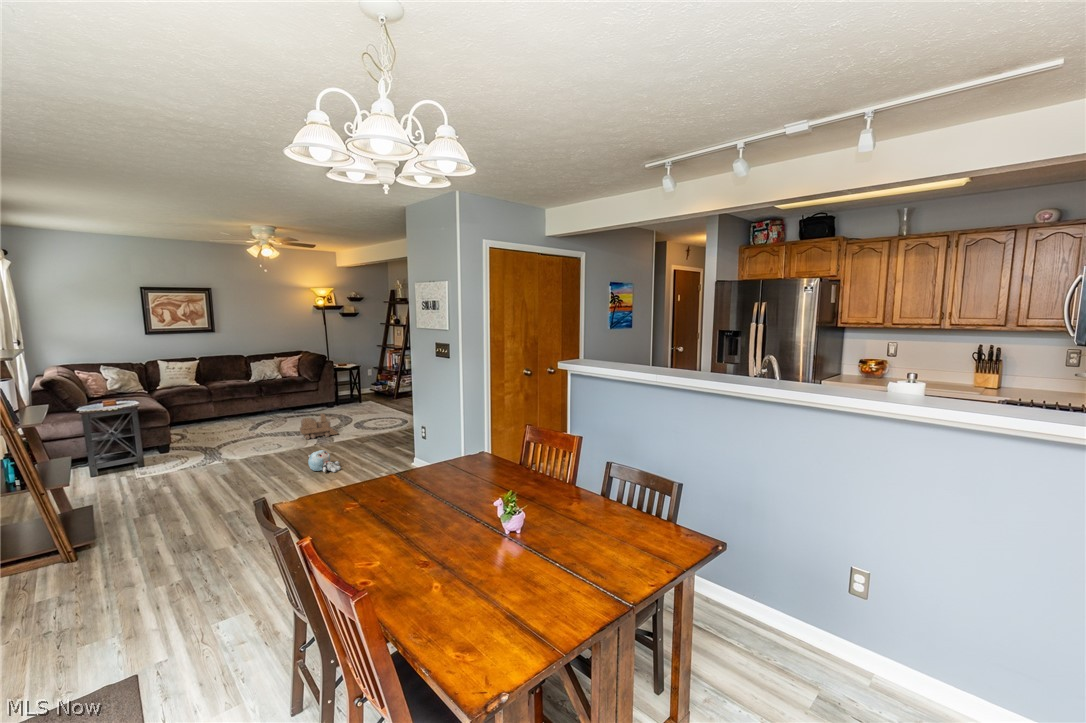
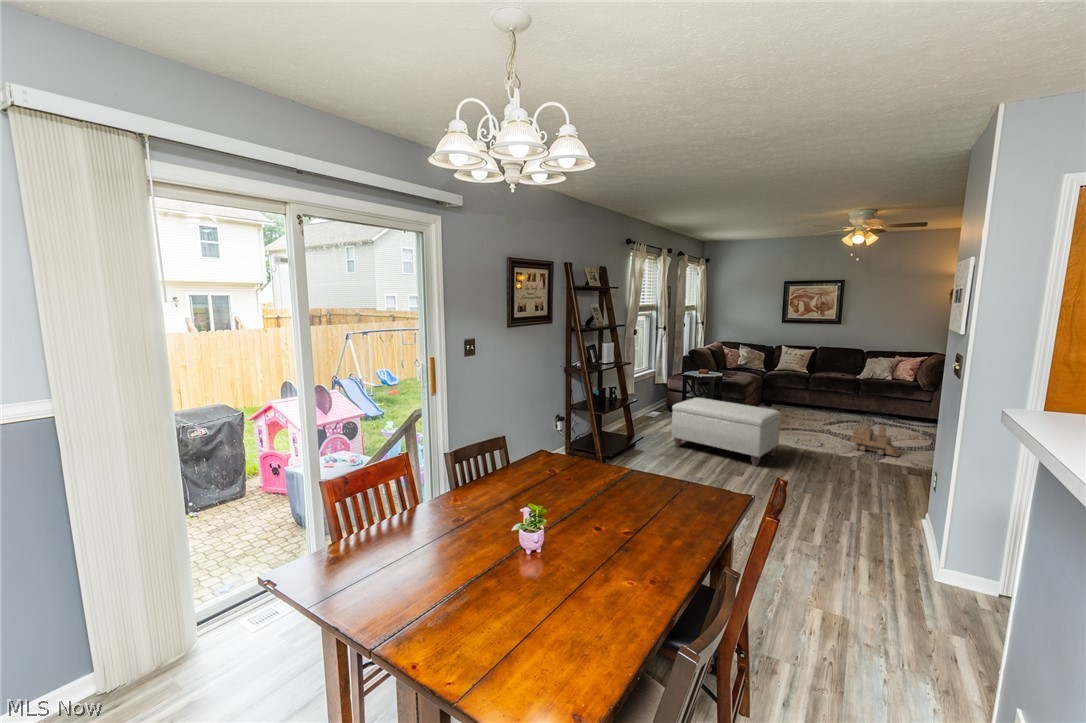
ottoman: none [134,421,270,502] -> present [672,398,781,466]
plush toy: present [308,450,341,472] -> none [800,458,834,488]

